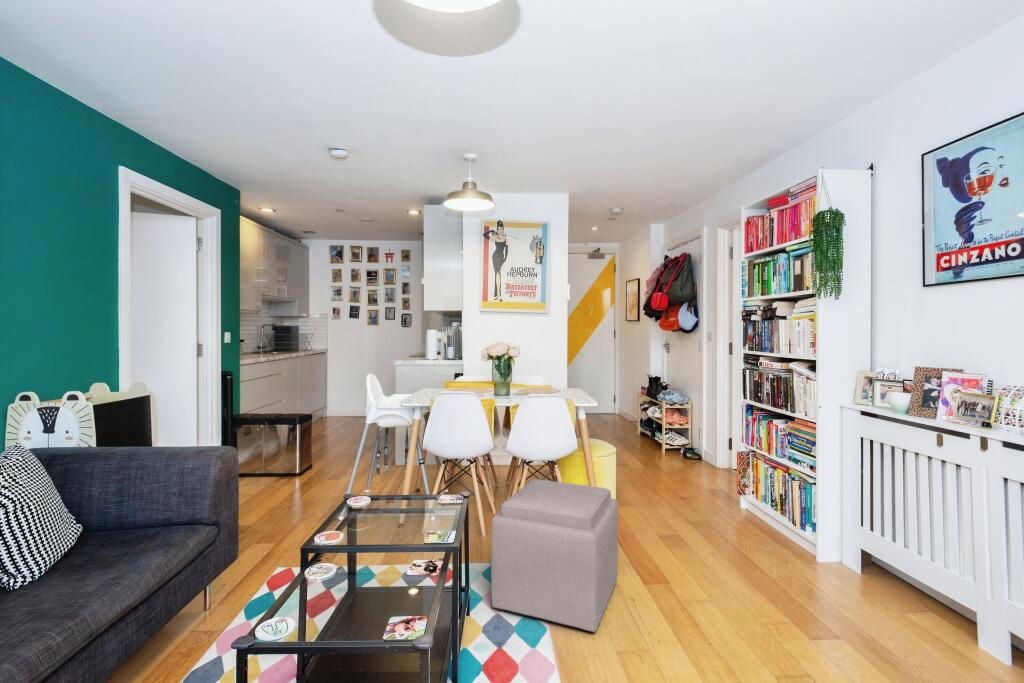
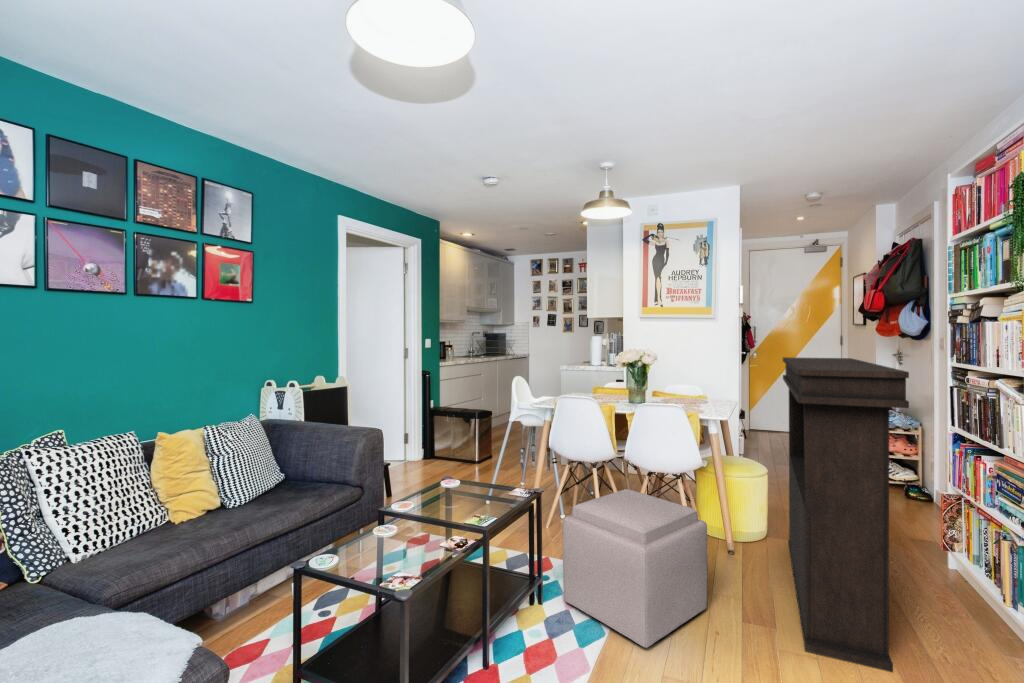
console table: none [632,347,779,596] -> present [783,357,909,672]

